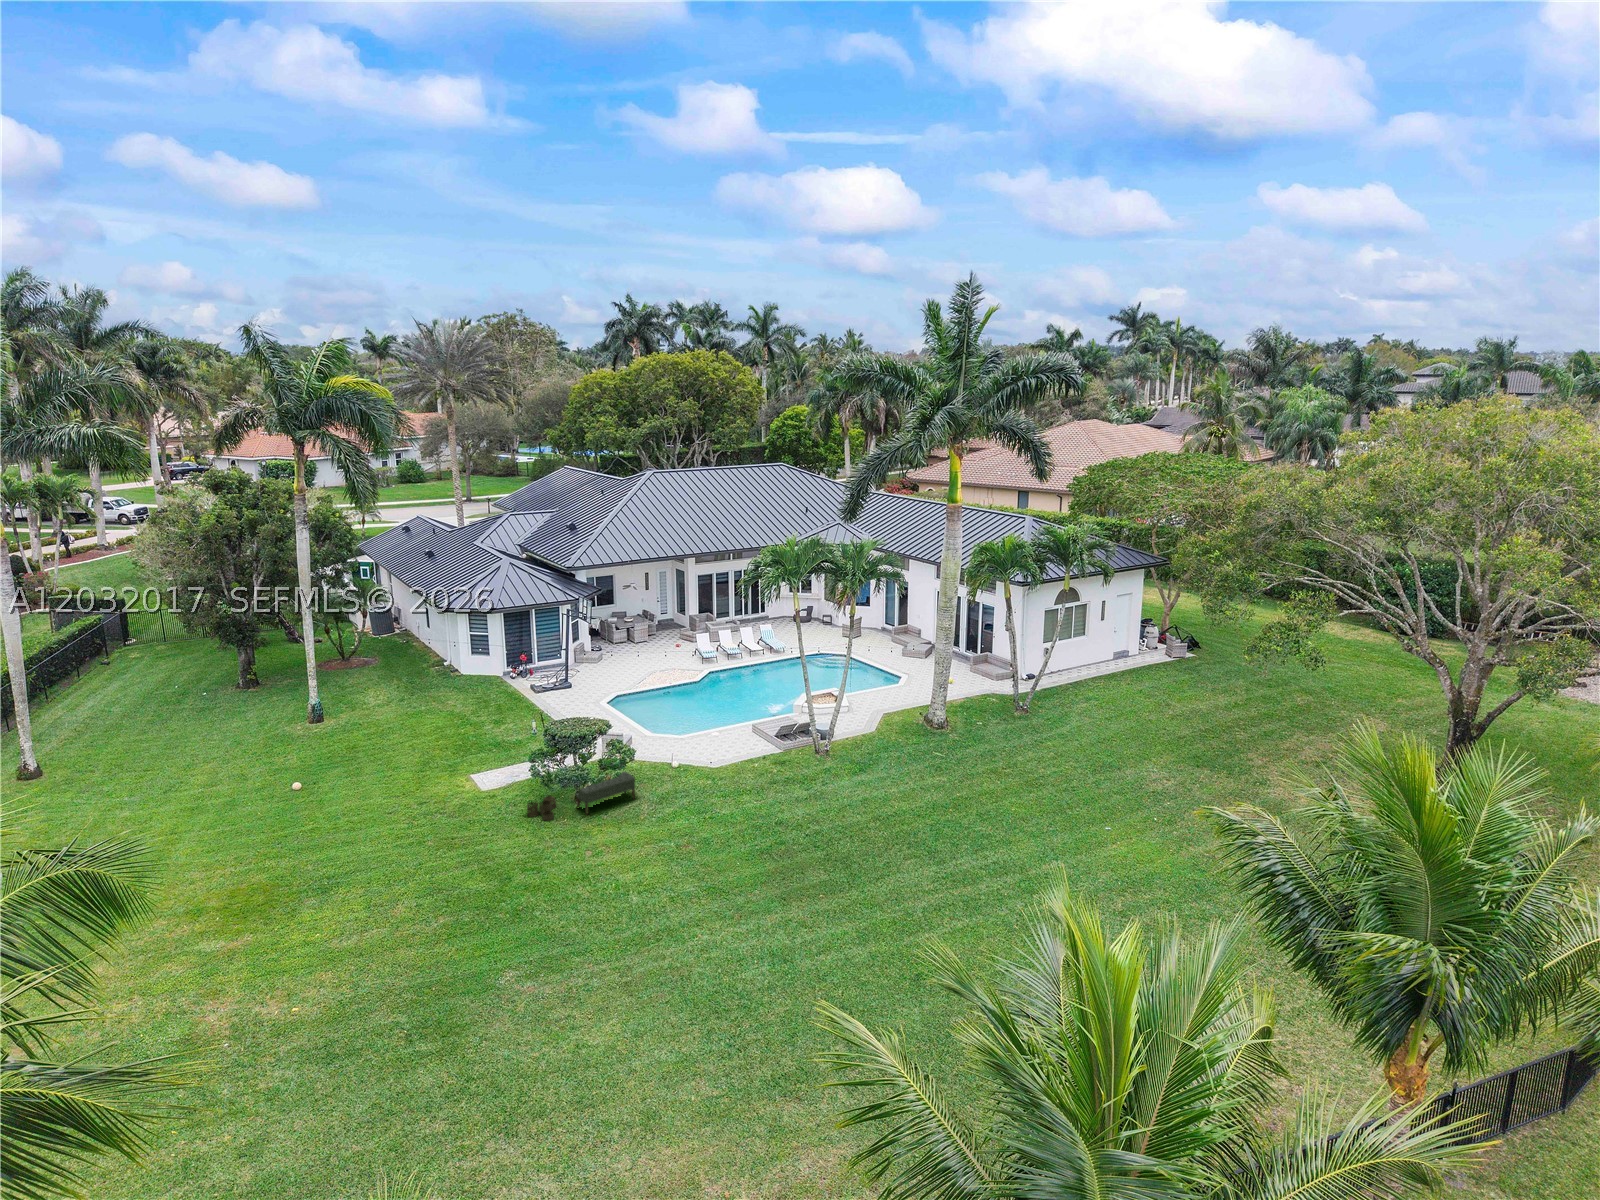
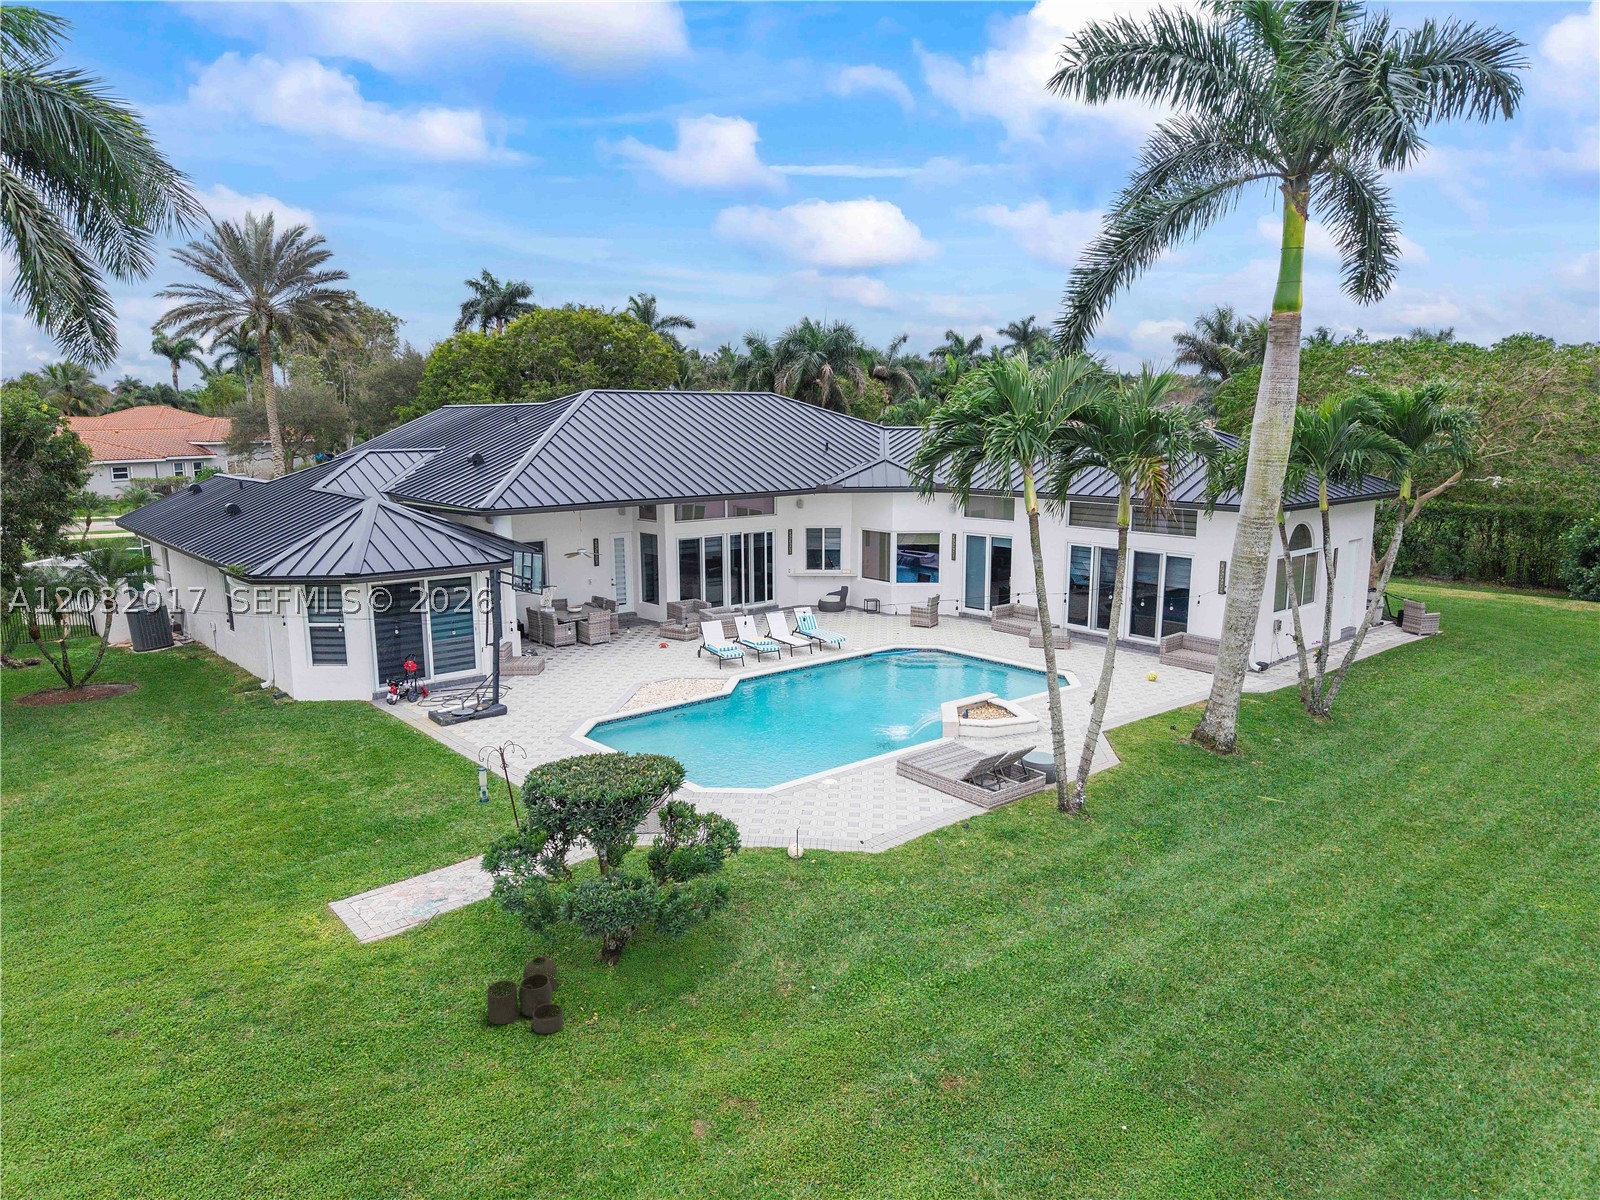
bench: present [576,772,635,814] -> none [608,879,750,1005]

